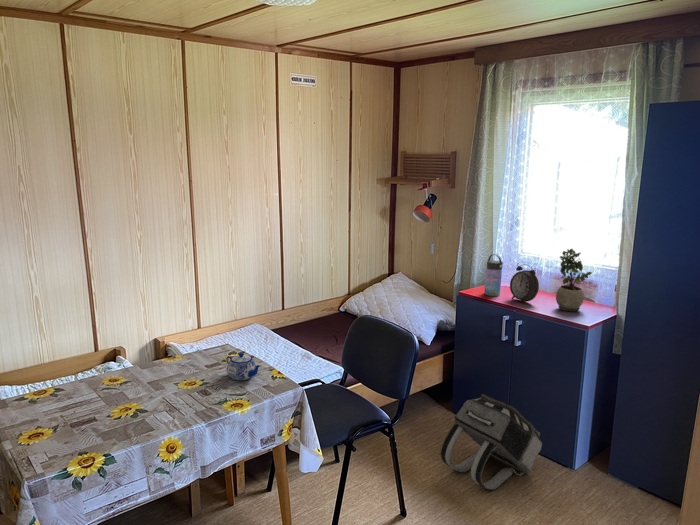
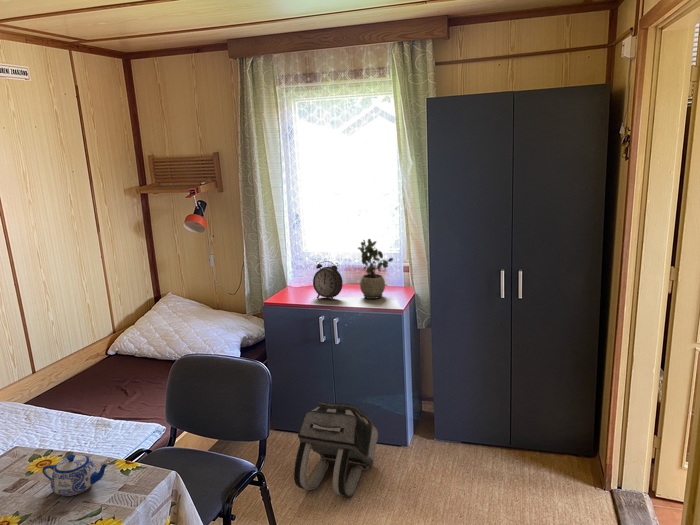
water bottle: present [484,254,503,296] -> none [284,256,302,299]

